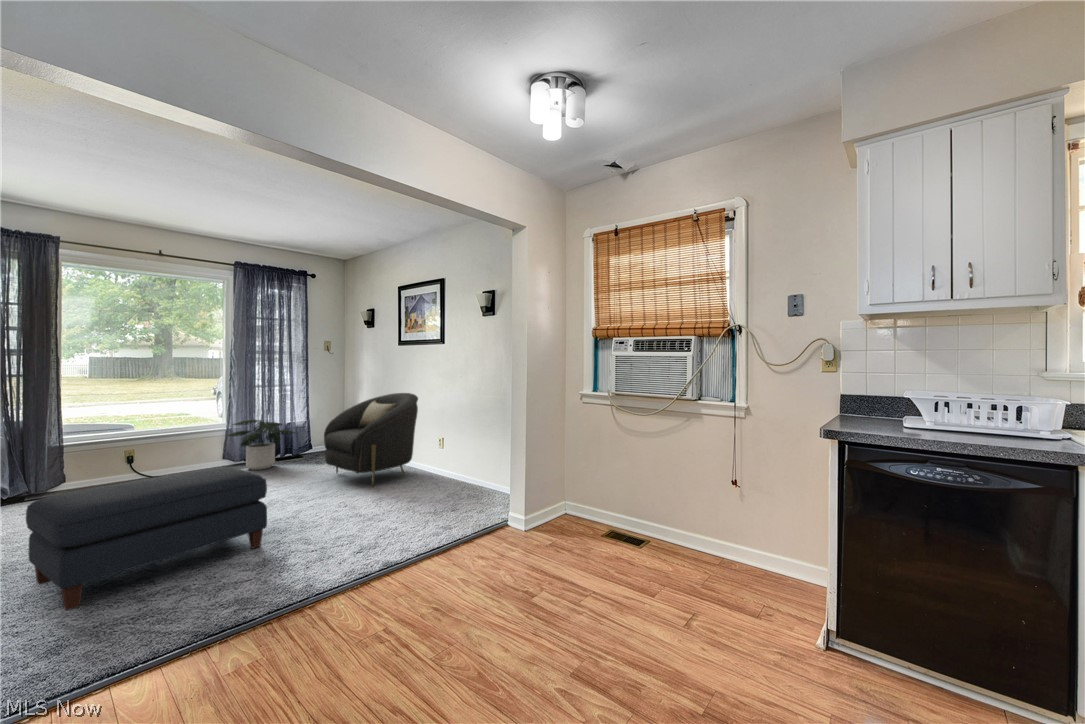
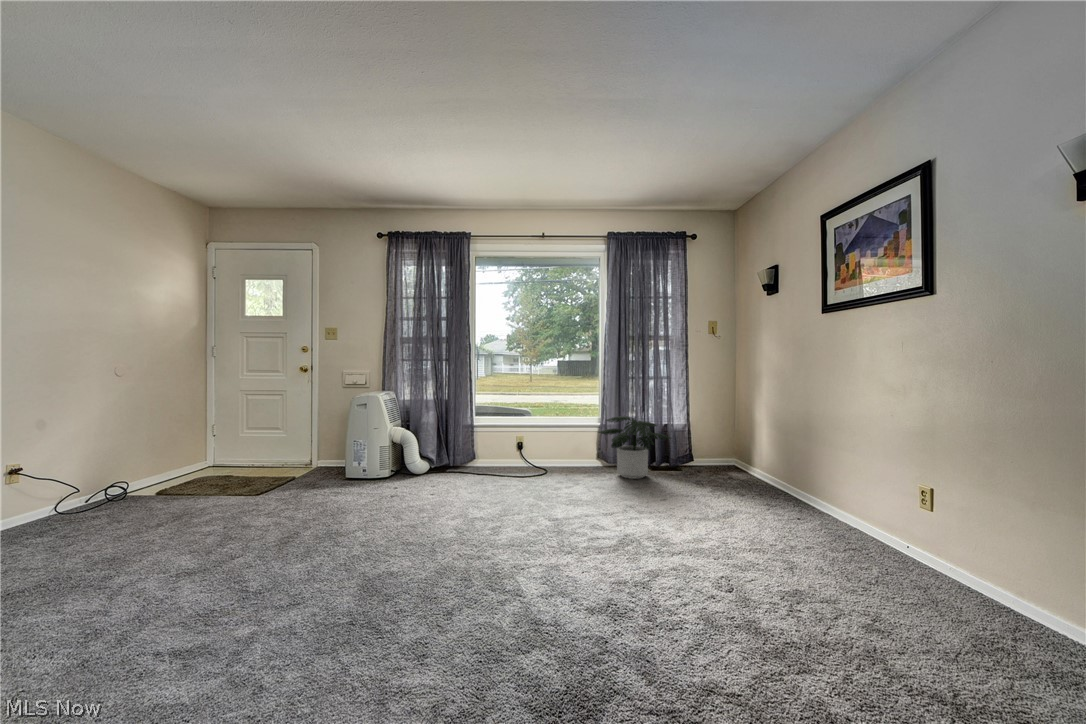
armchair: present [324,393,418,487] -> none [702,393,868,556]
ottoman: present [26,467,267,610] -> none [315,485,589,675]

